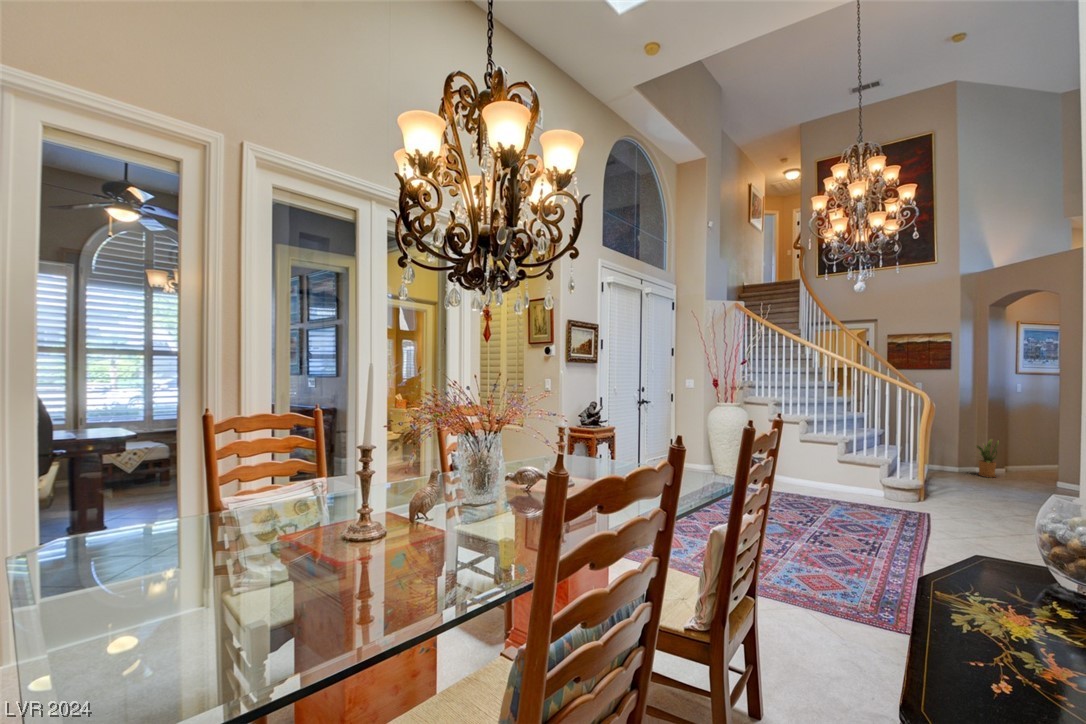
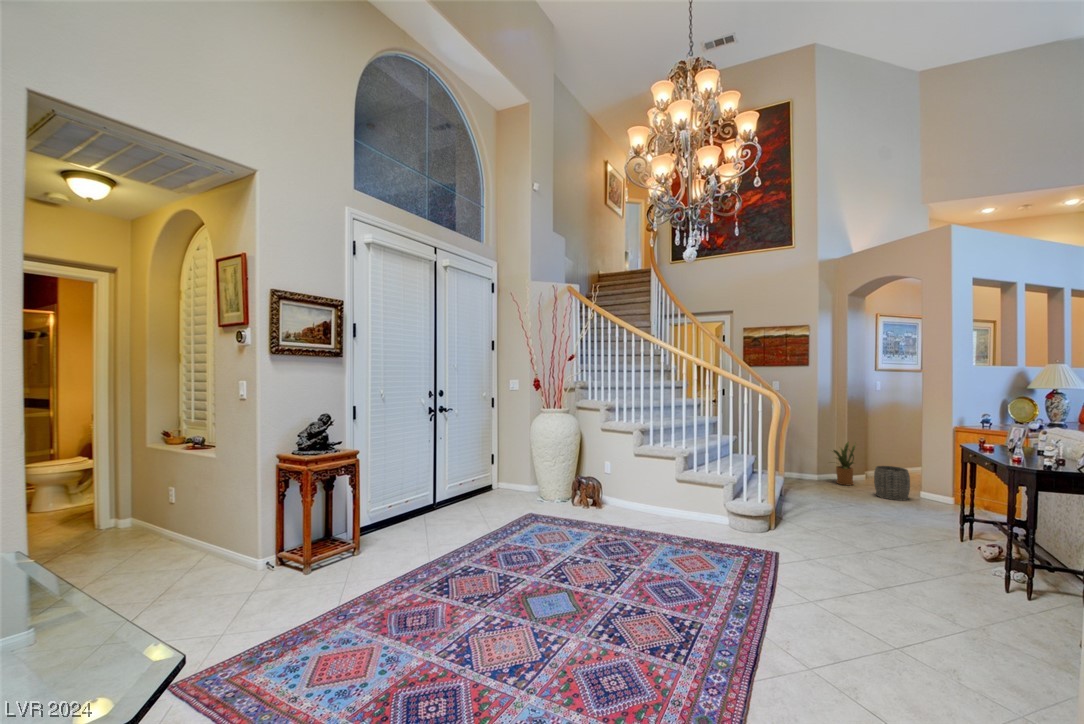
woven basket: none [1017,460,1053,491] -> present [874,466,910,500]

